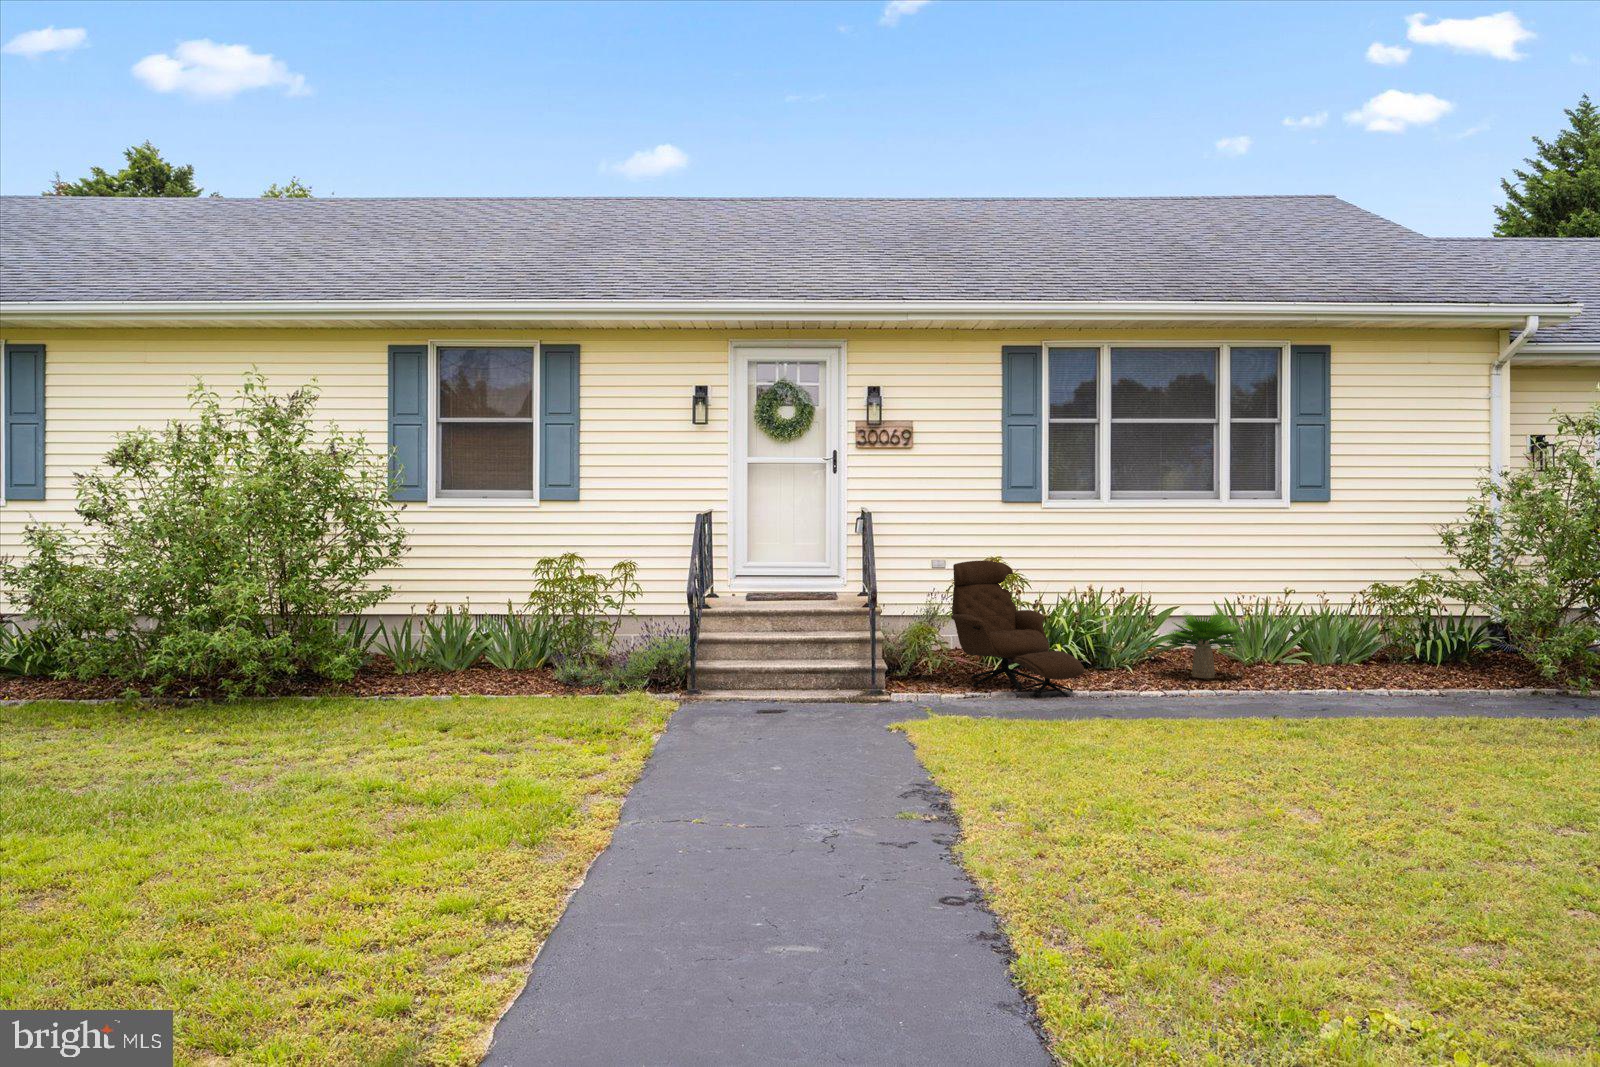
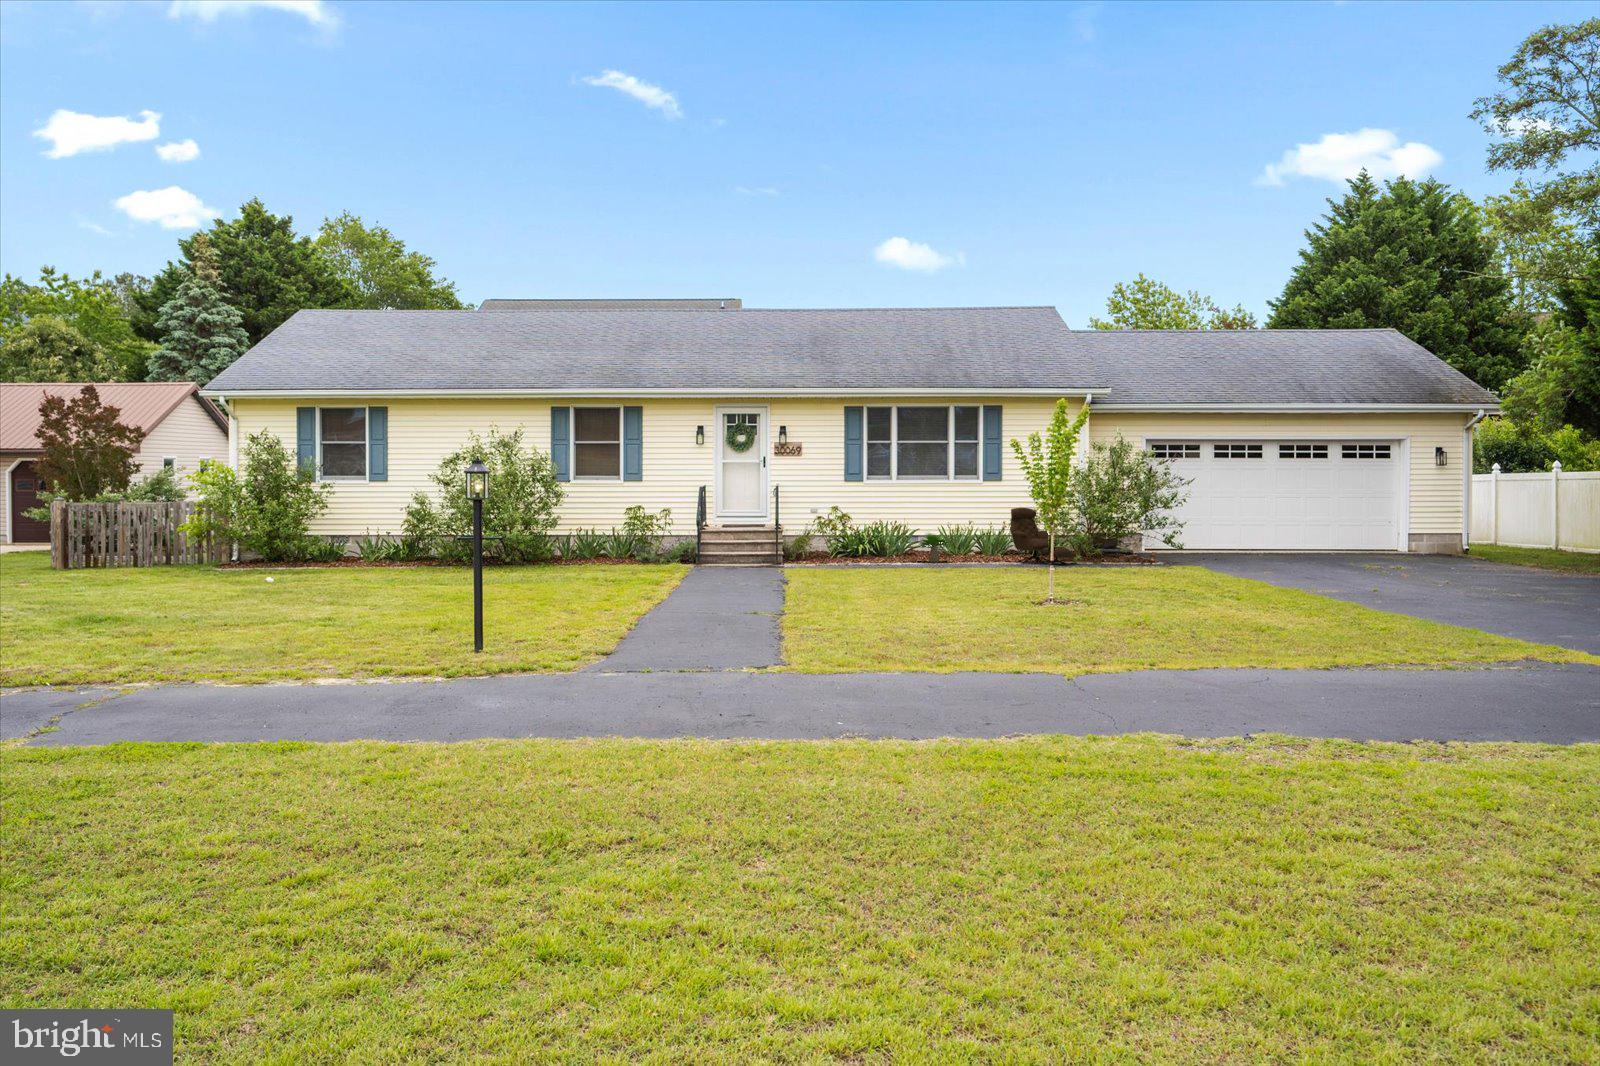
lounge chair: present [951,561,1085,697] -> present [1011,508,1073,565]

